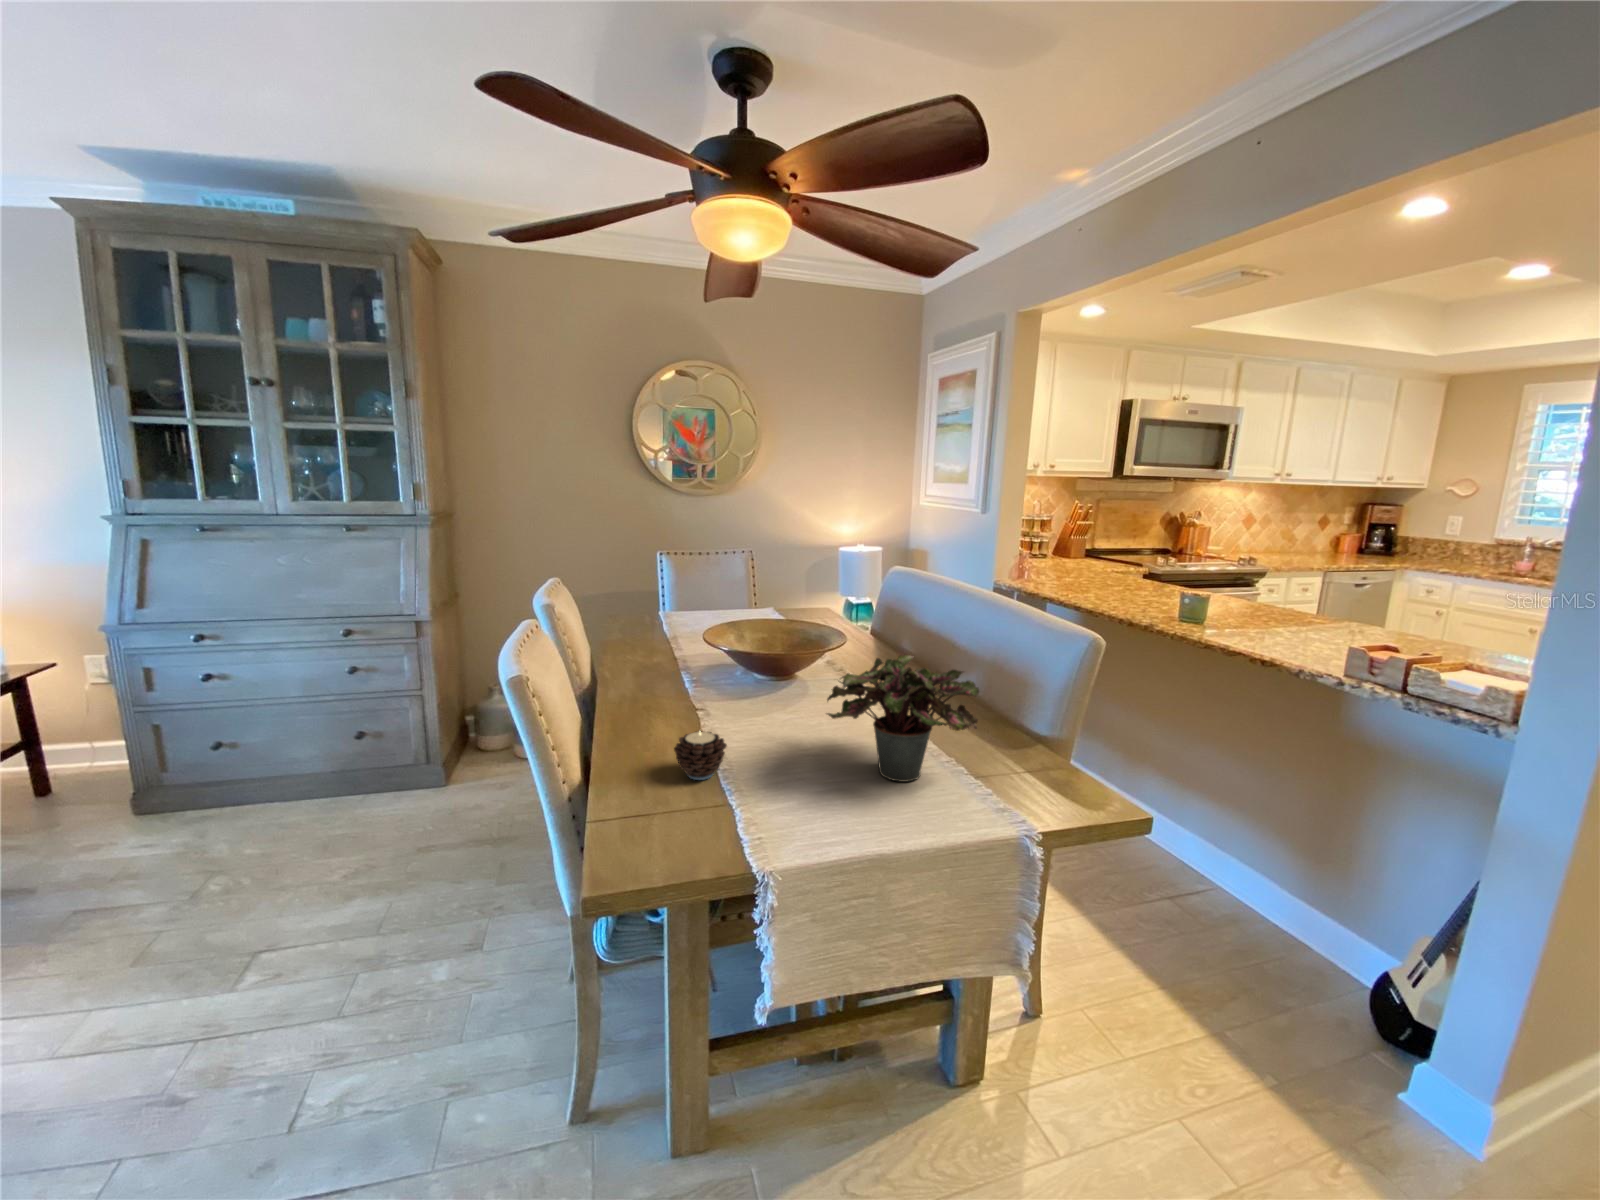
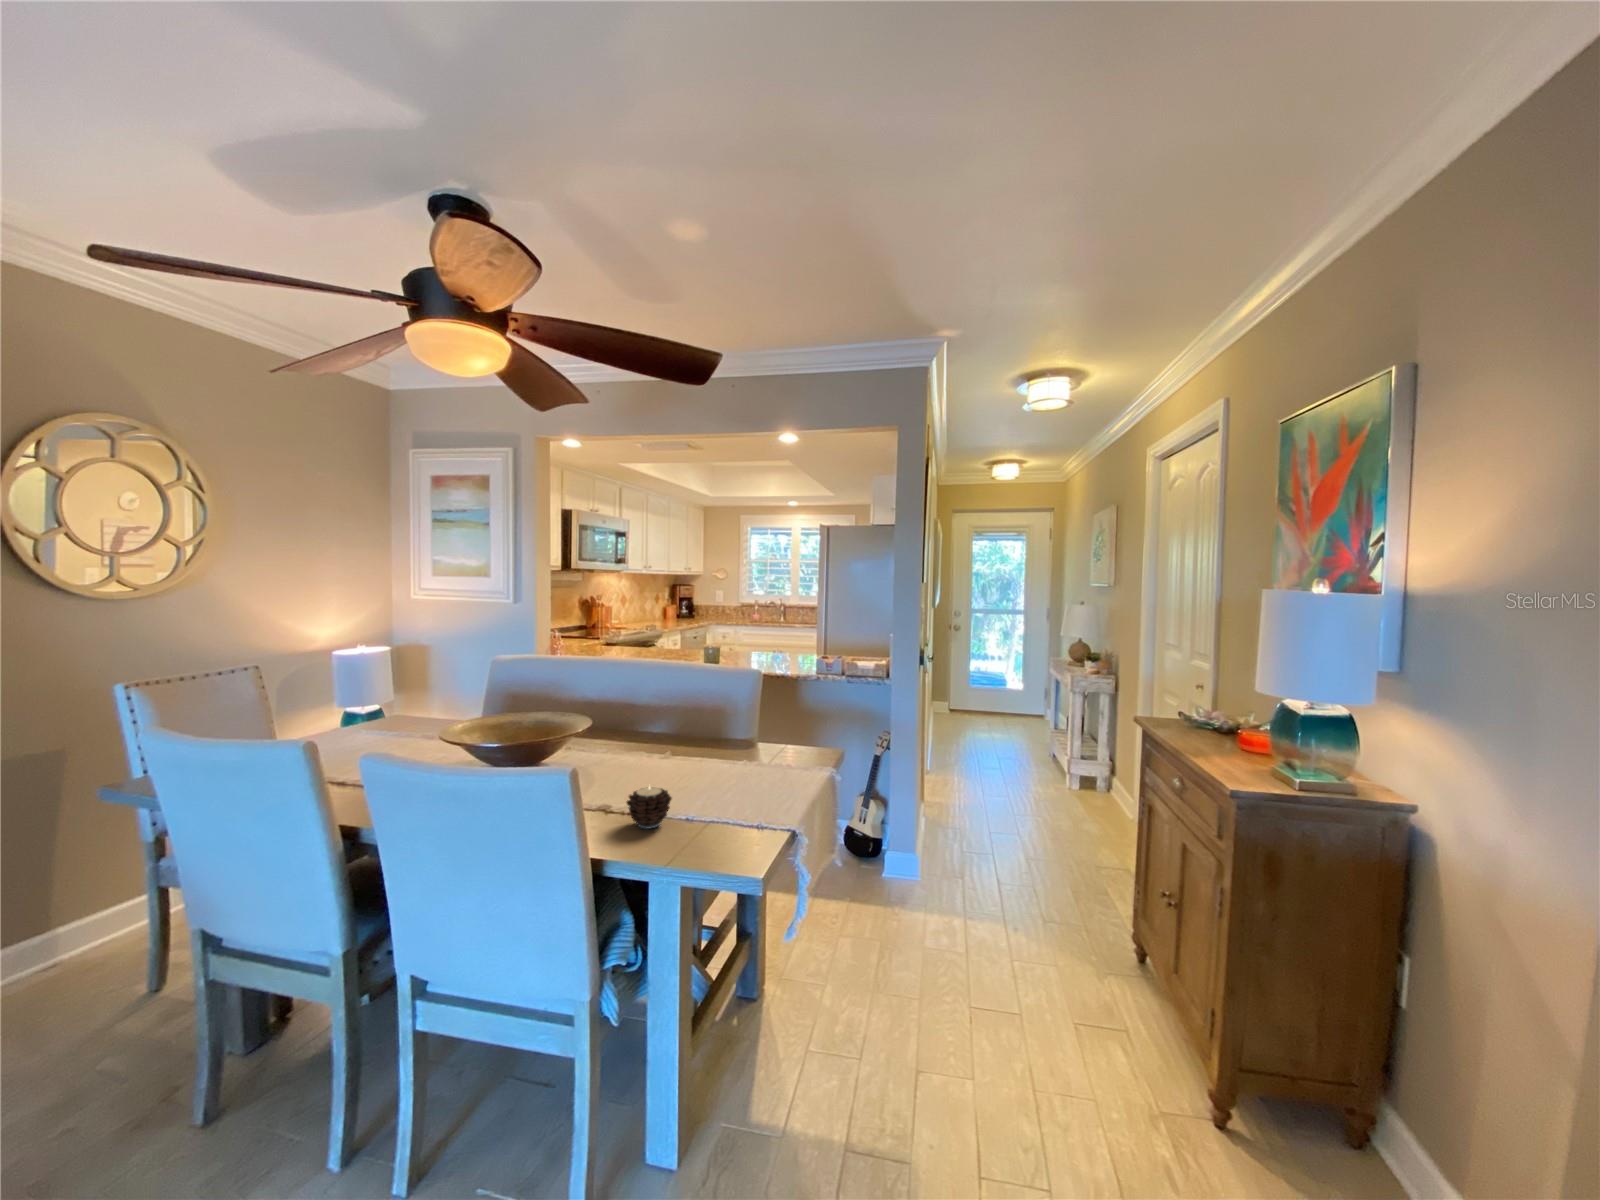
potted plant: present [827,655,979,782] -> none [675,694,792,781]

